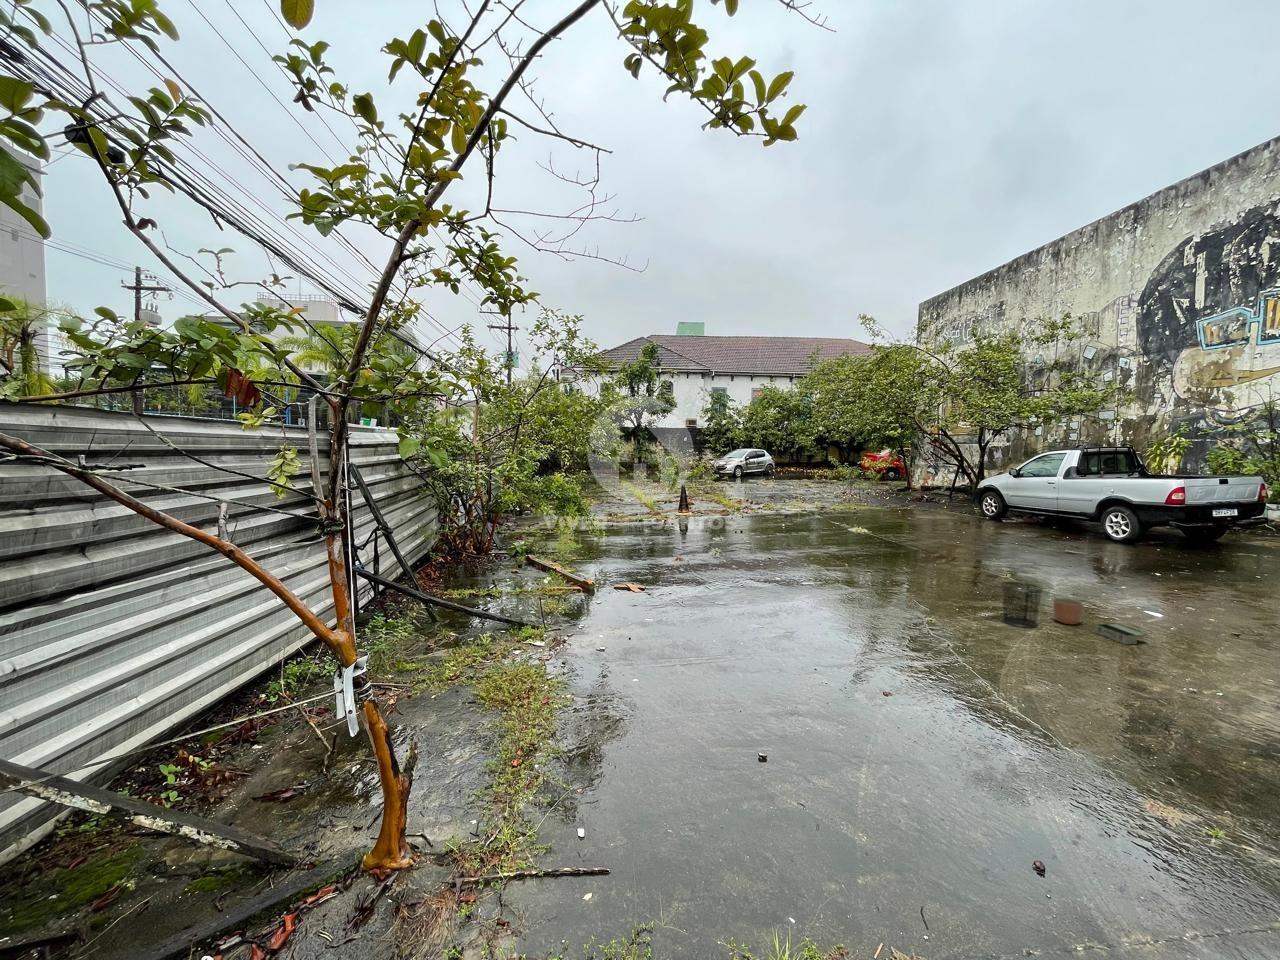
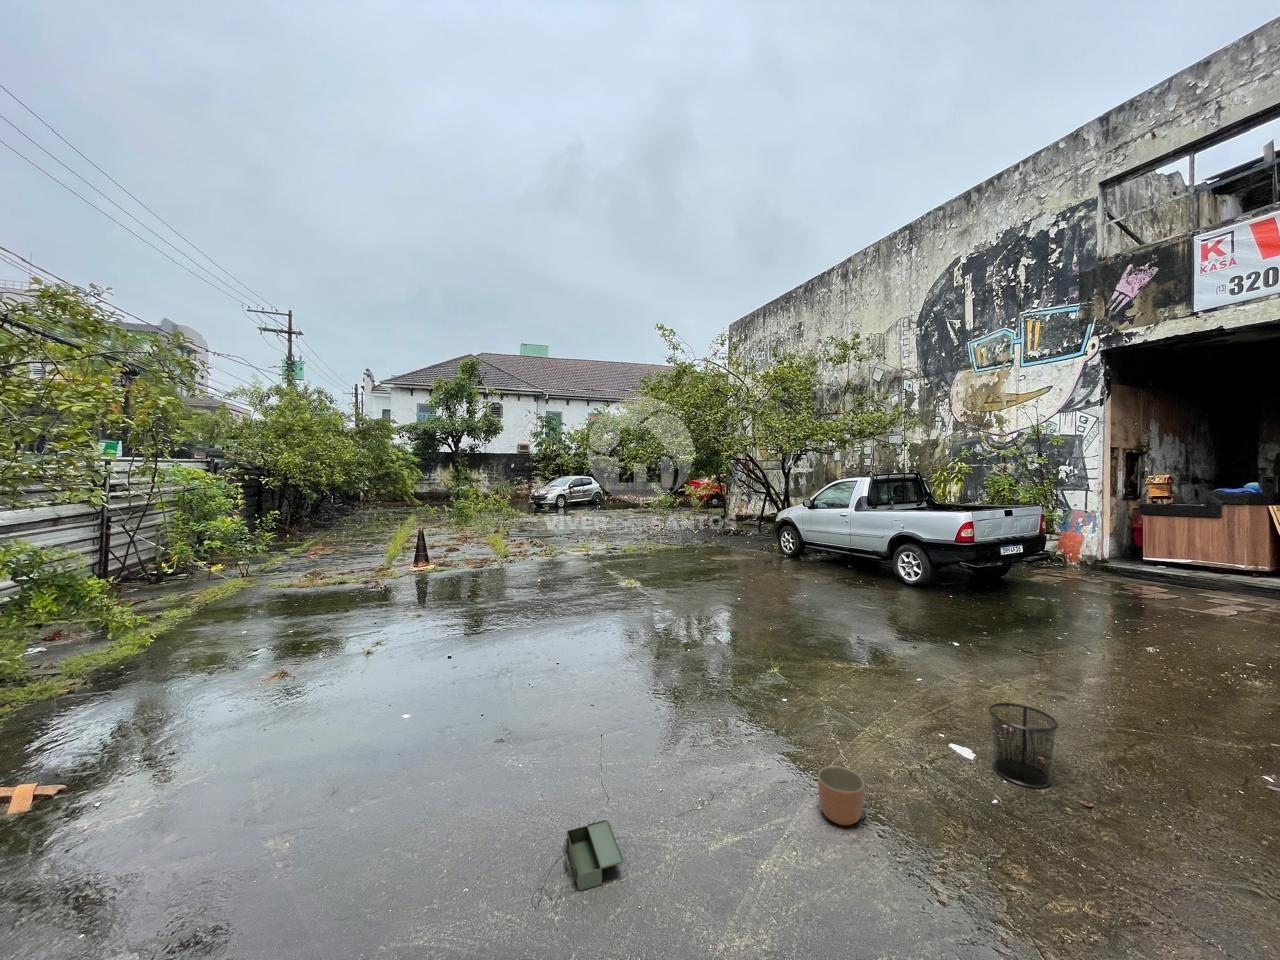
waste bin: present [1001,582,1043,628] -> present [989,703,1058,788]
toolbox: present [1095,623,1148,644] -> present [566,820,623,891]

